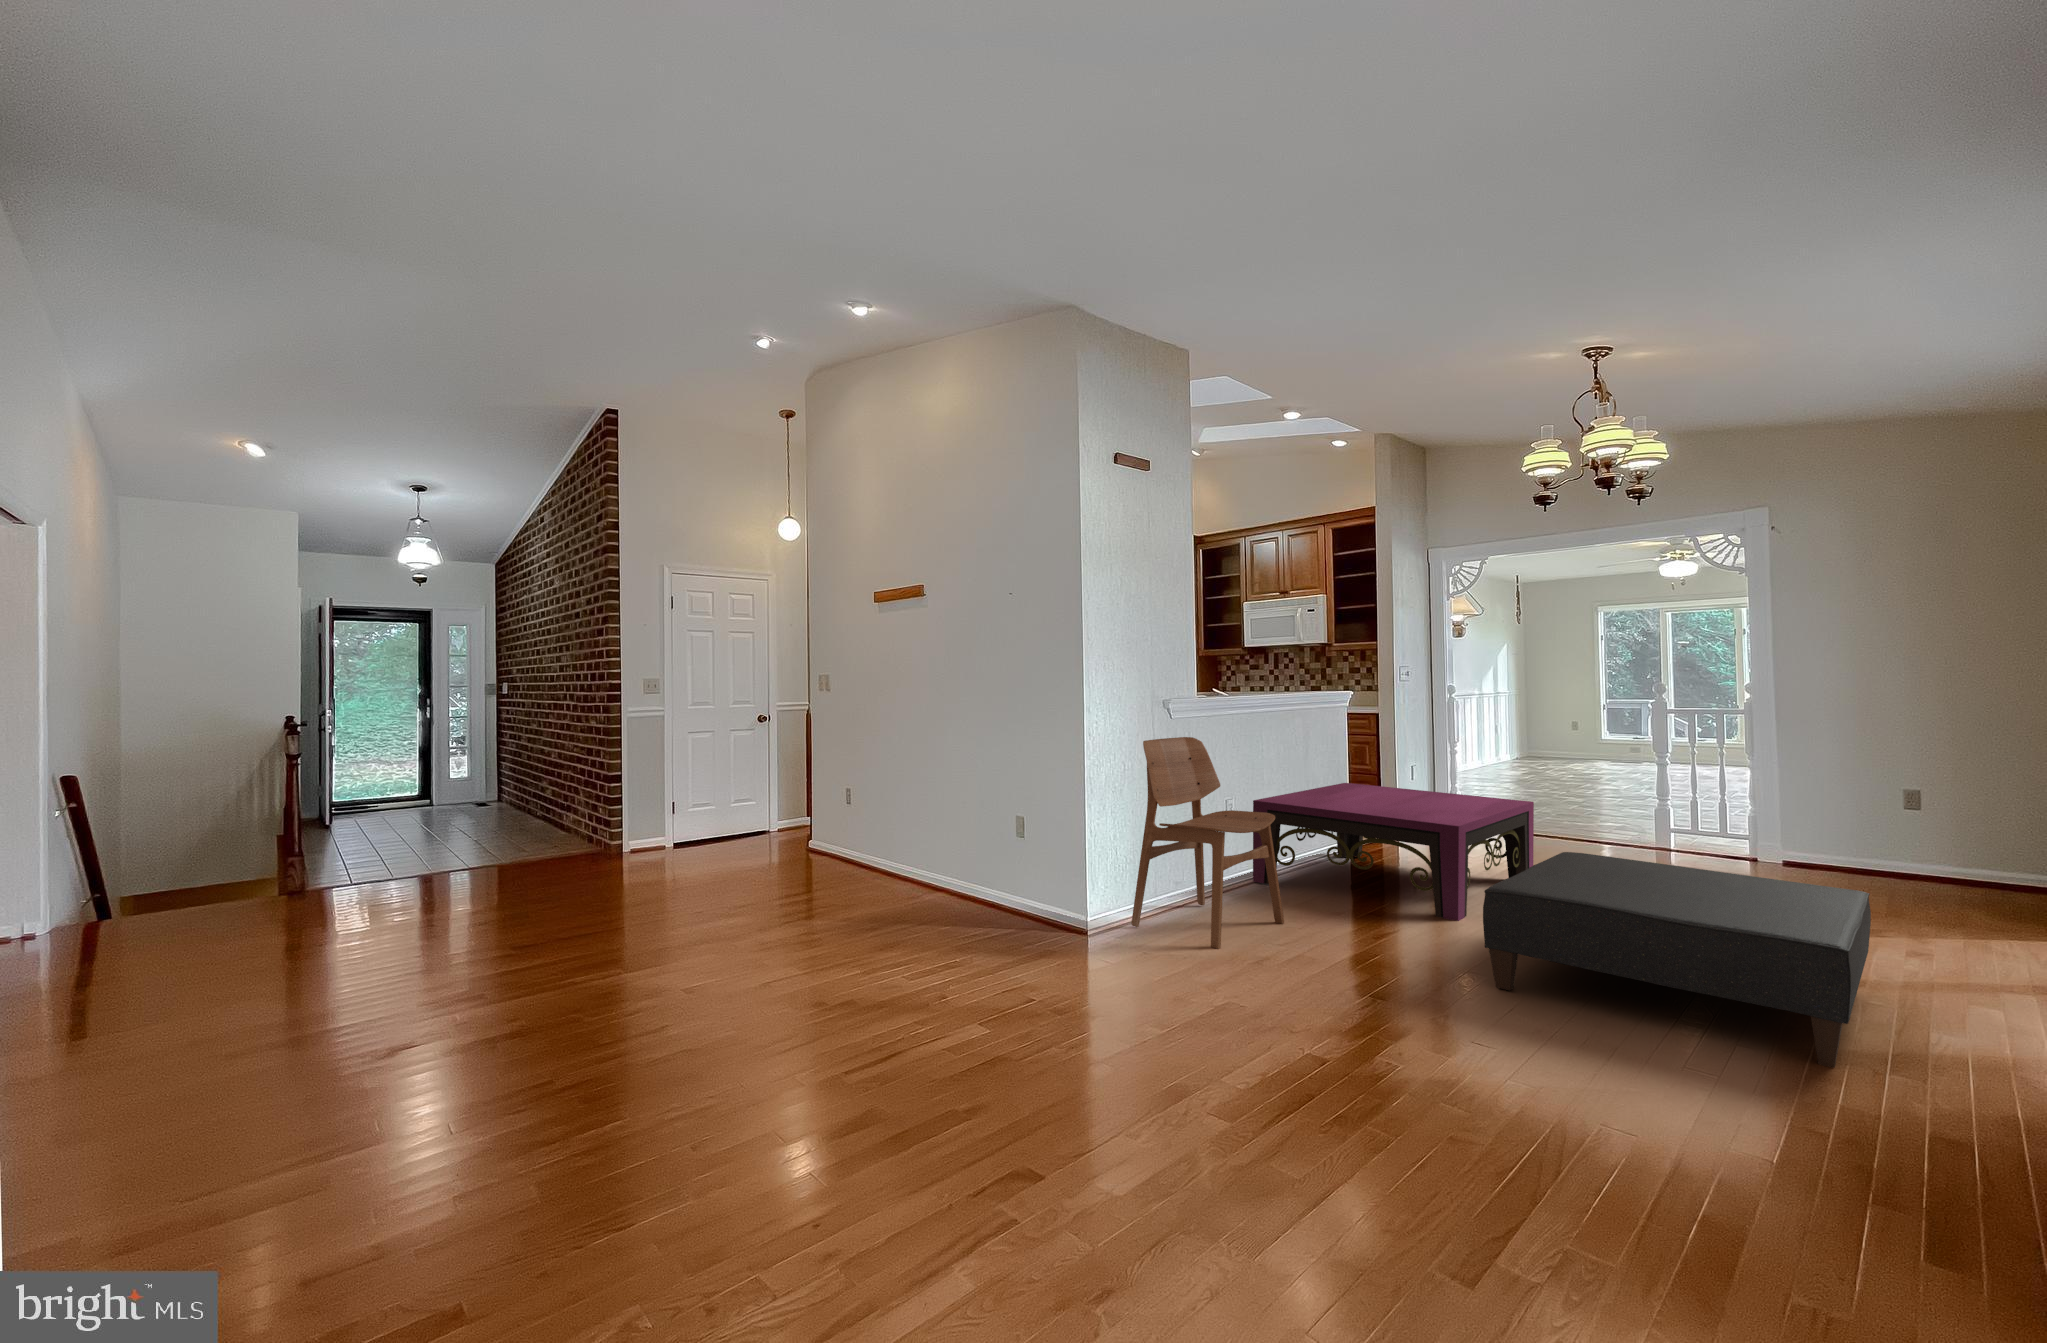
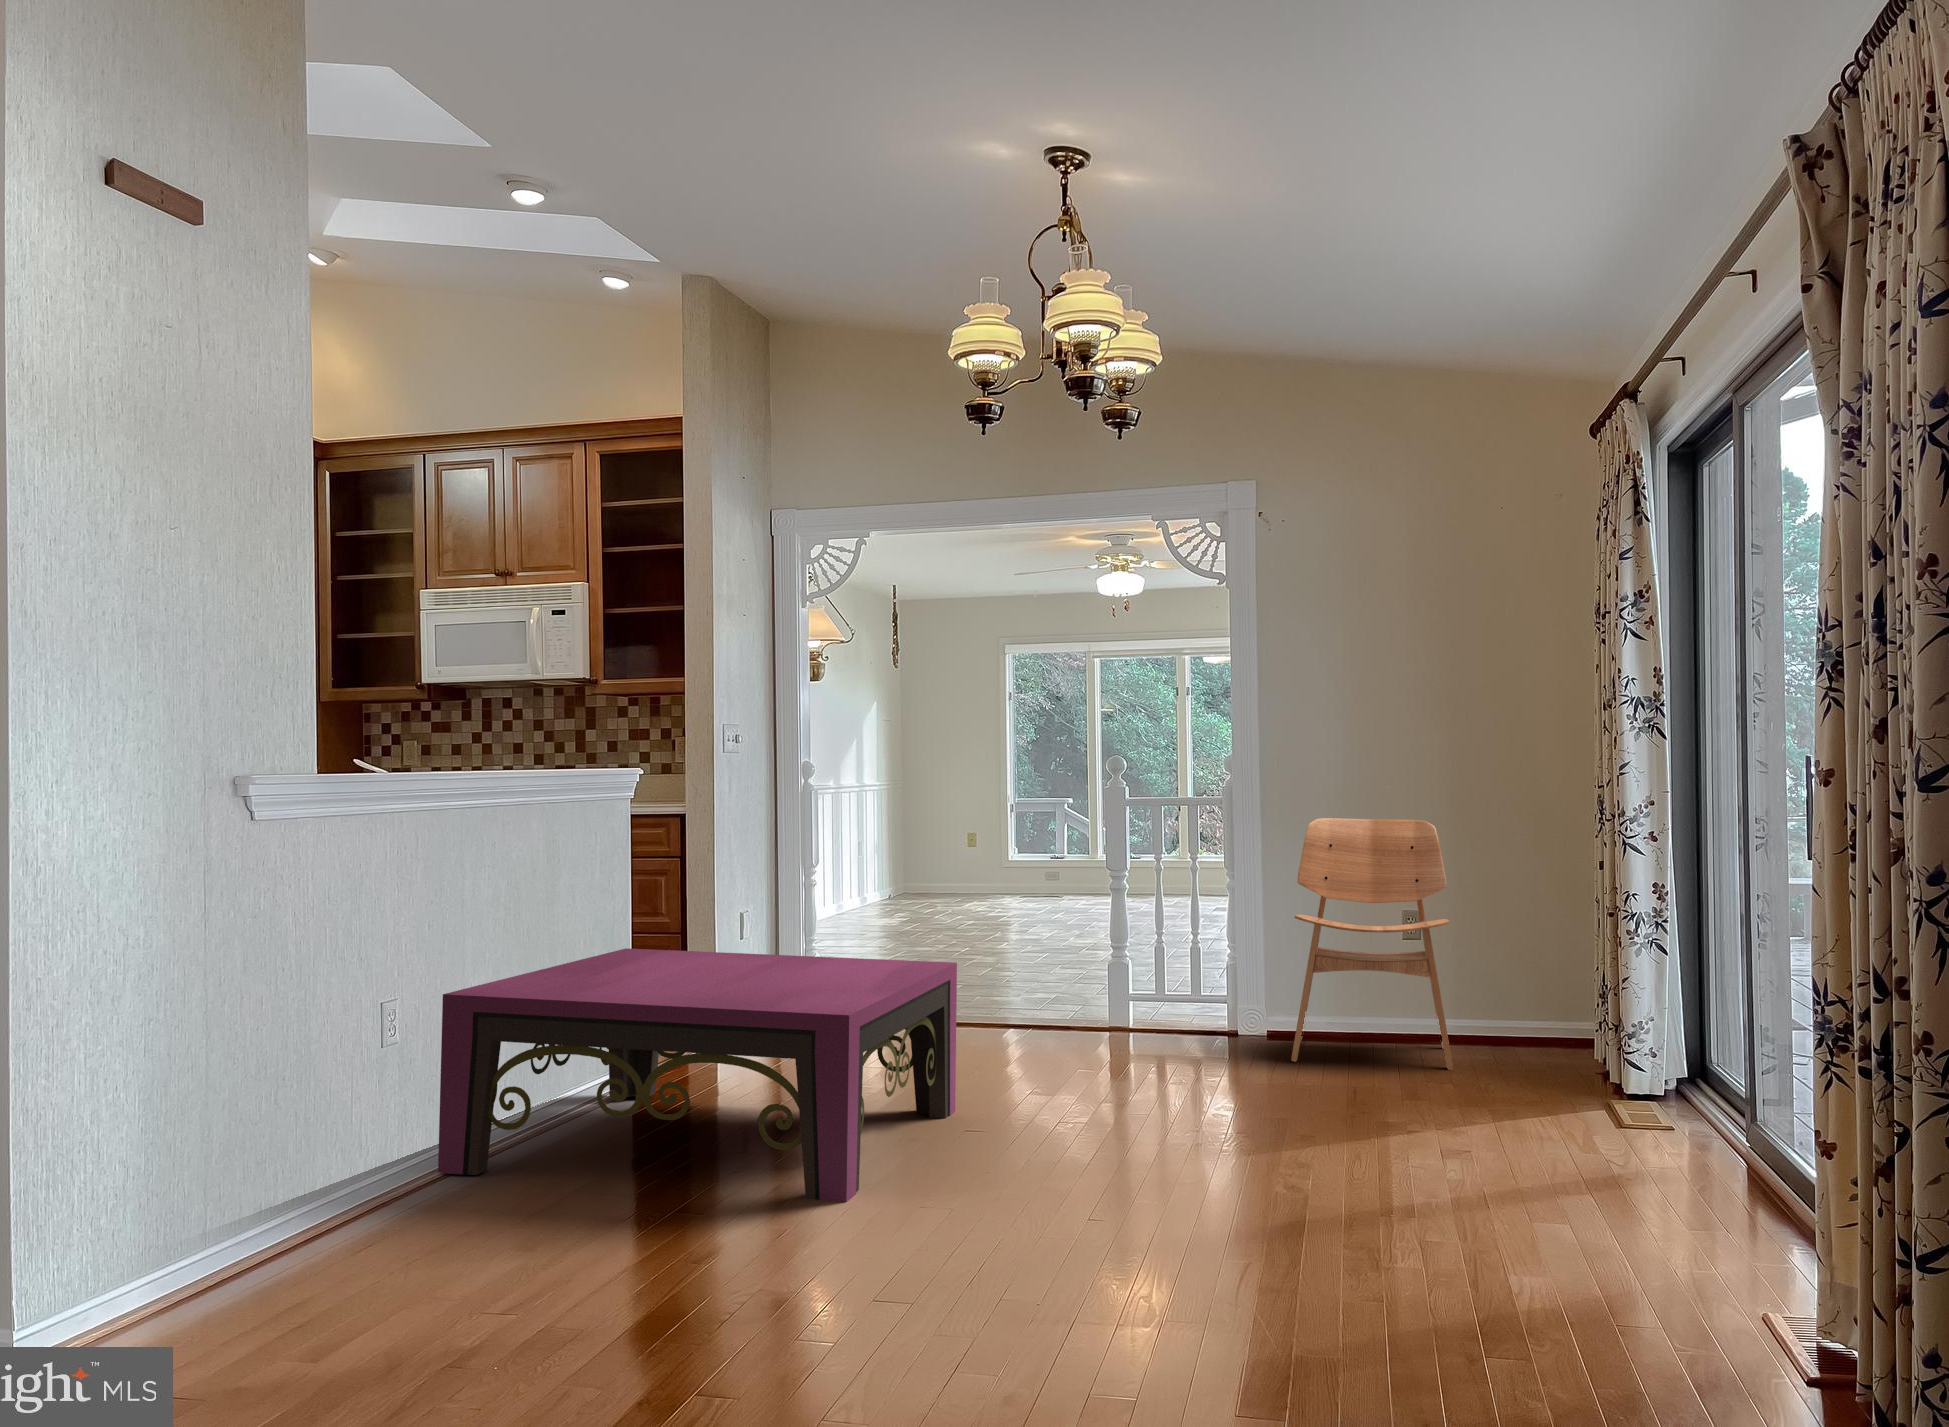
dining chair: present [1132,737,1284,949] -> present [1291,818,1453,1070]
ottoman: present [1483,852,1871,1068] -> none [914,1047,1477,1379]

